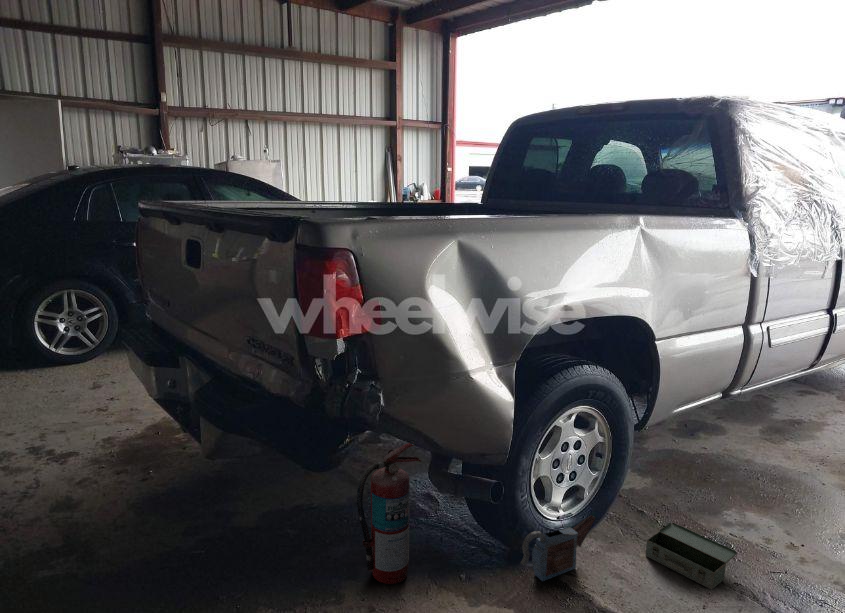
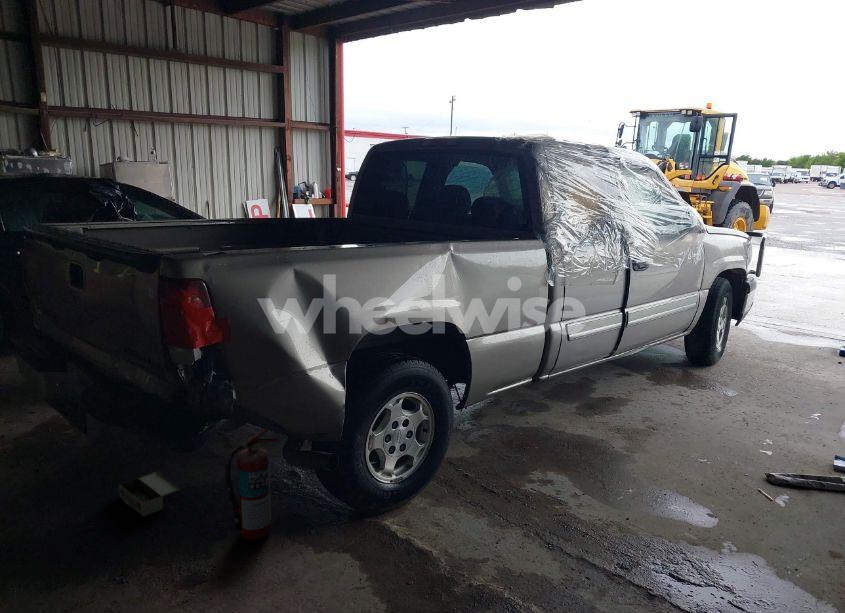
watering can: present [521,515,595,581] -> none [359,477,420,529]
toolbox: present [645,523,737,590] -> present [119,471,180,516]

